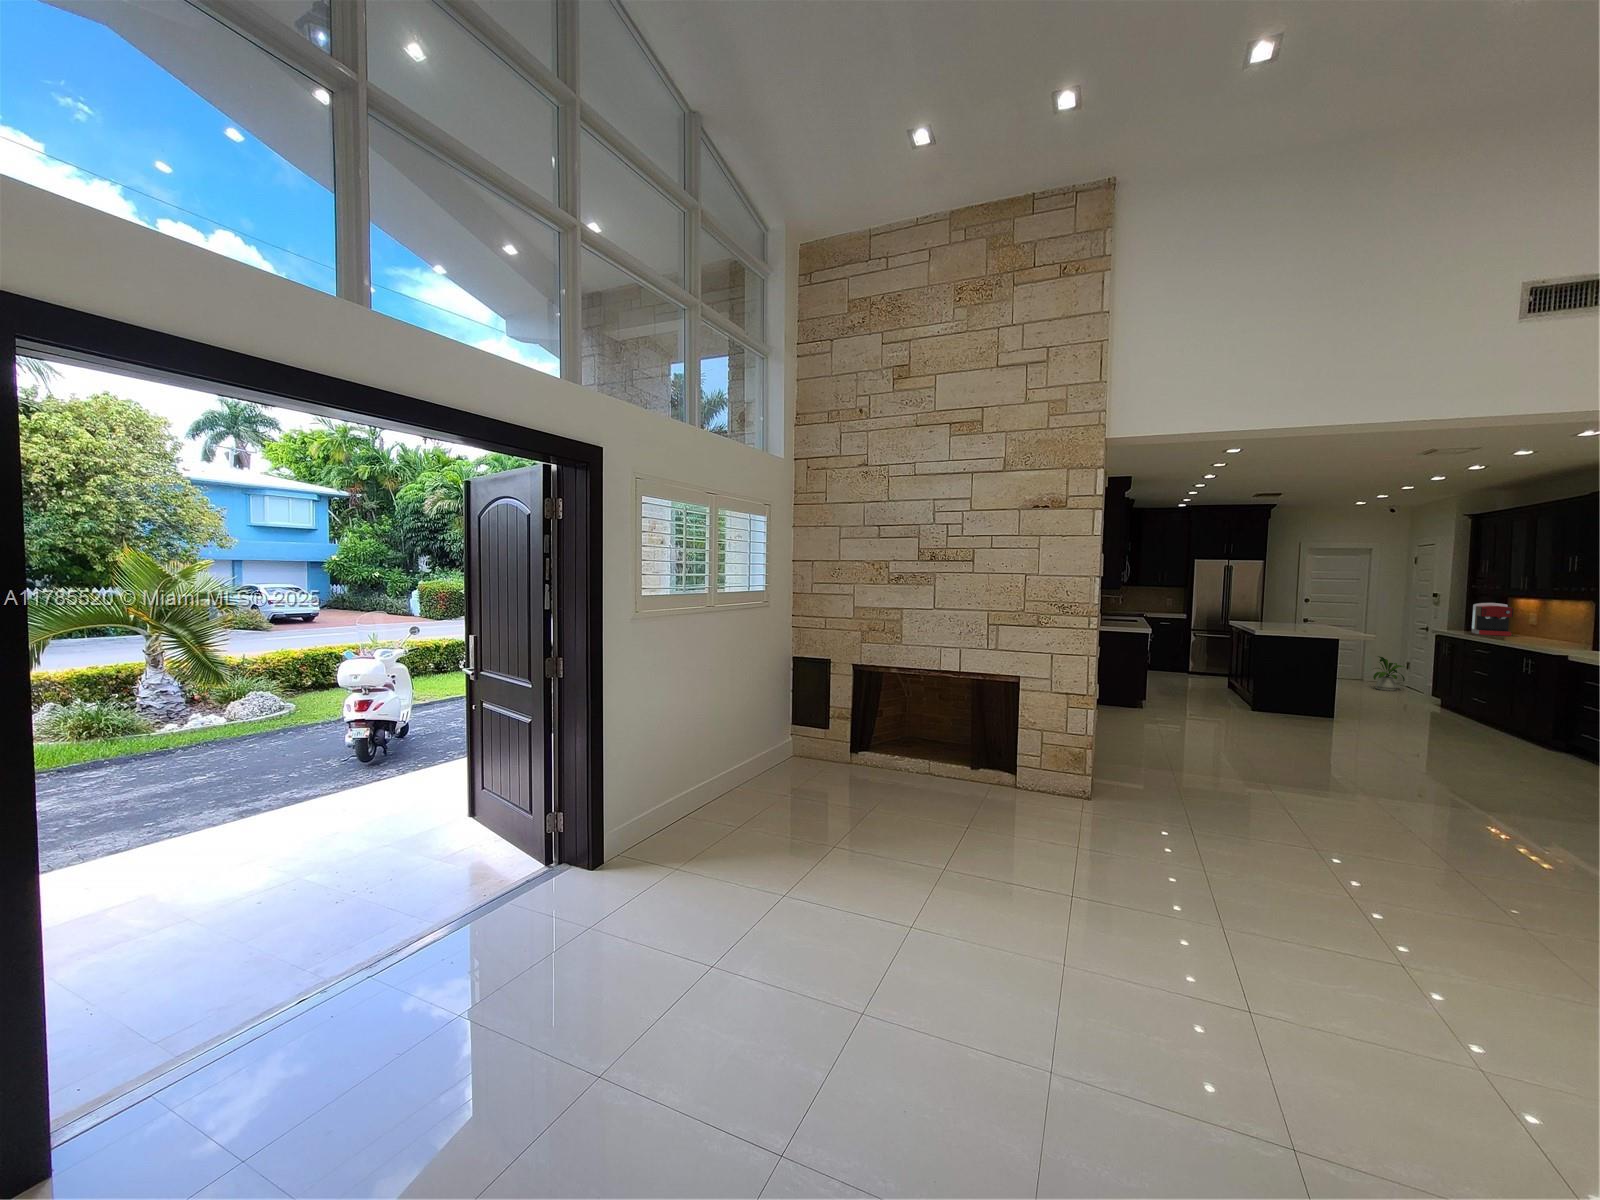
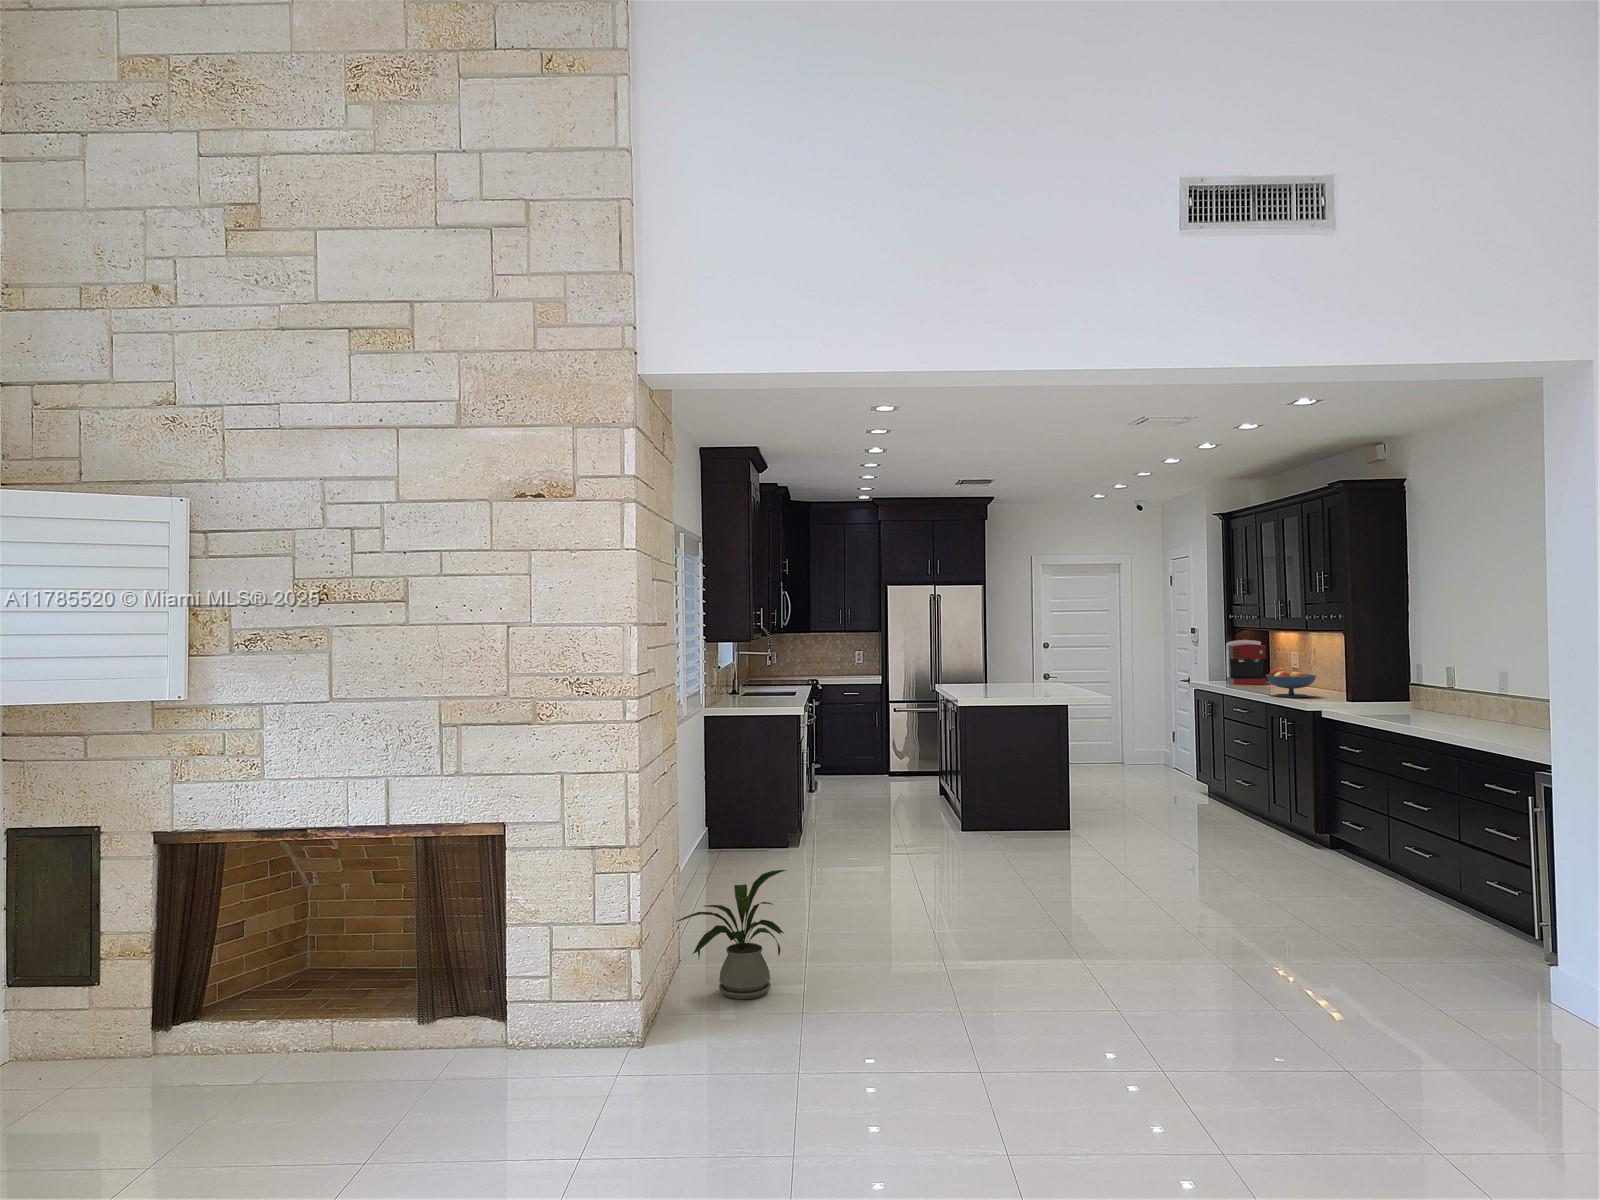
fruit bowl: none [1517,623,1568,647] -> present [1266,667,1316,697]
house plant: present [1373,656,1405,691] -> present [677,870,786,999]

